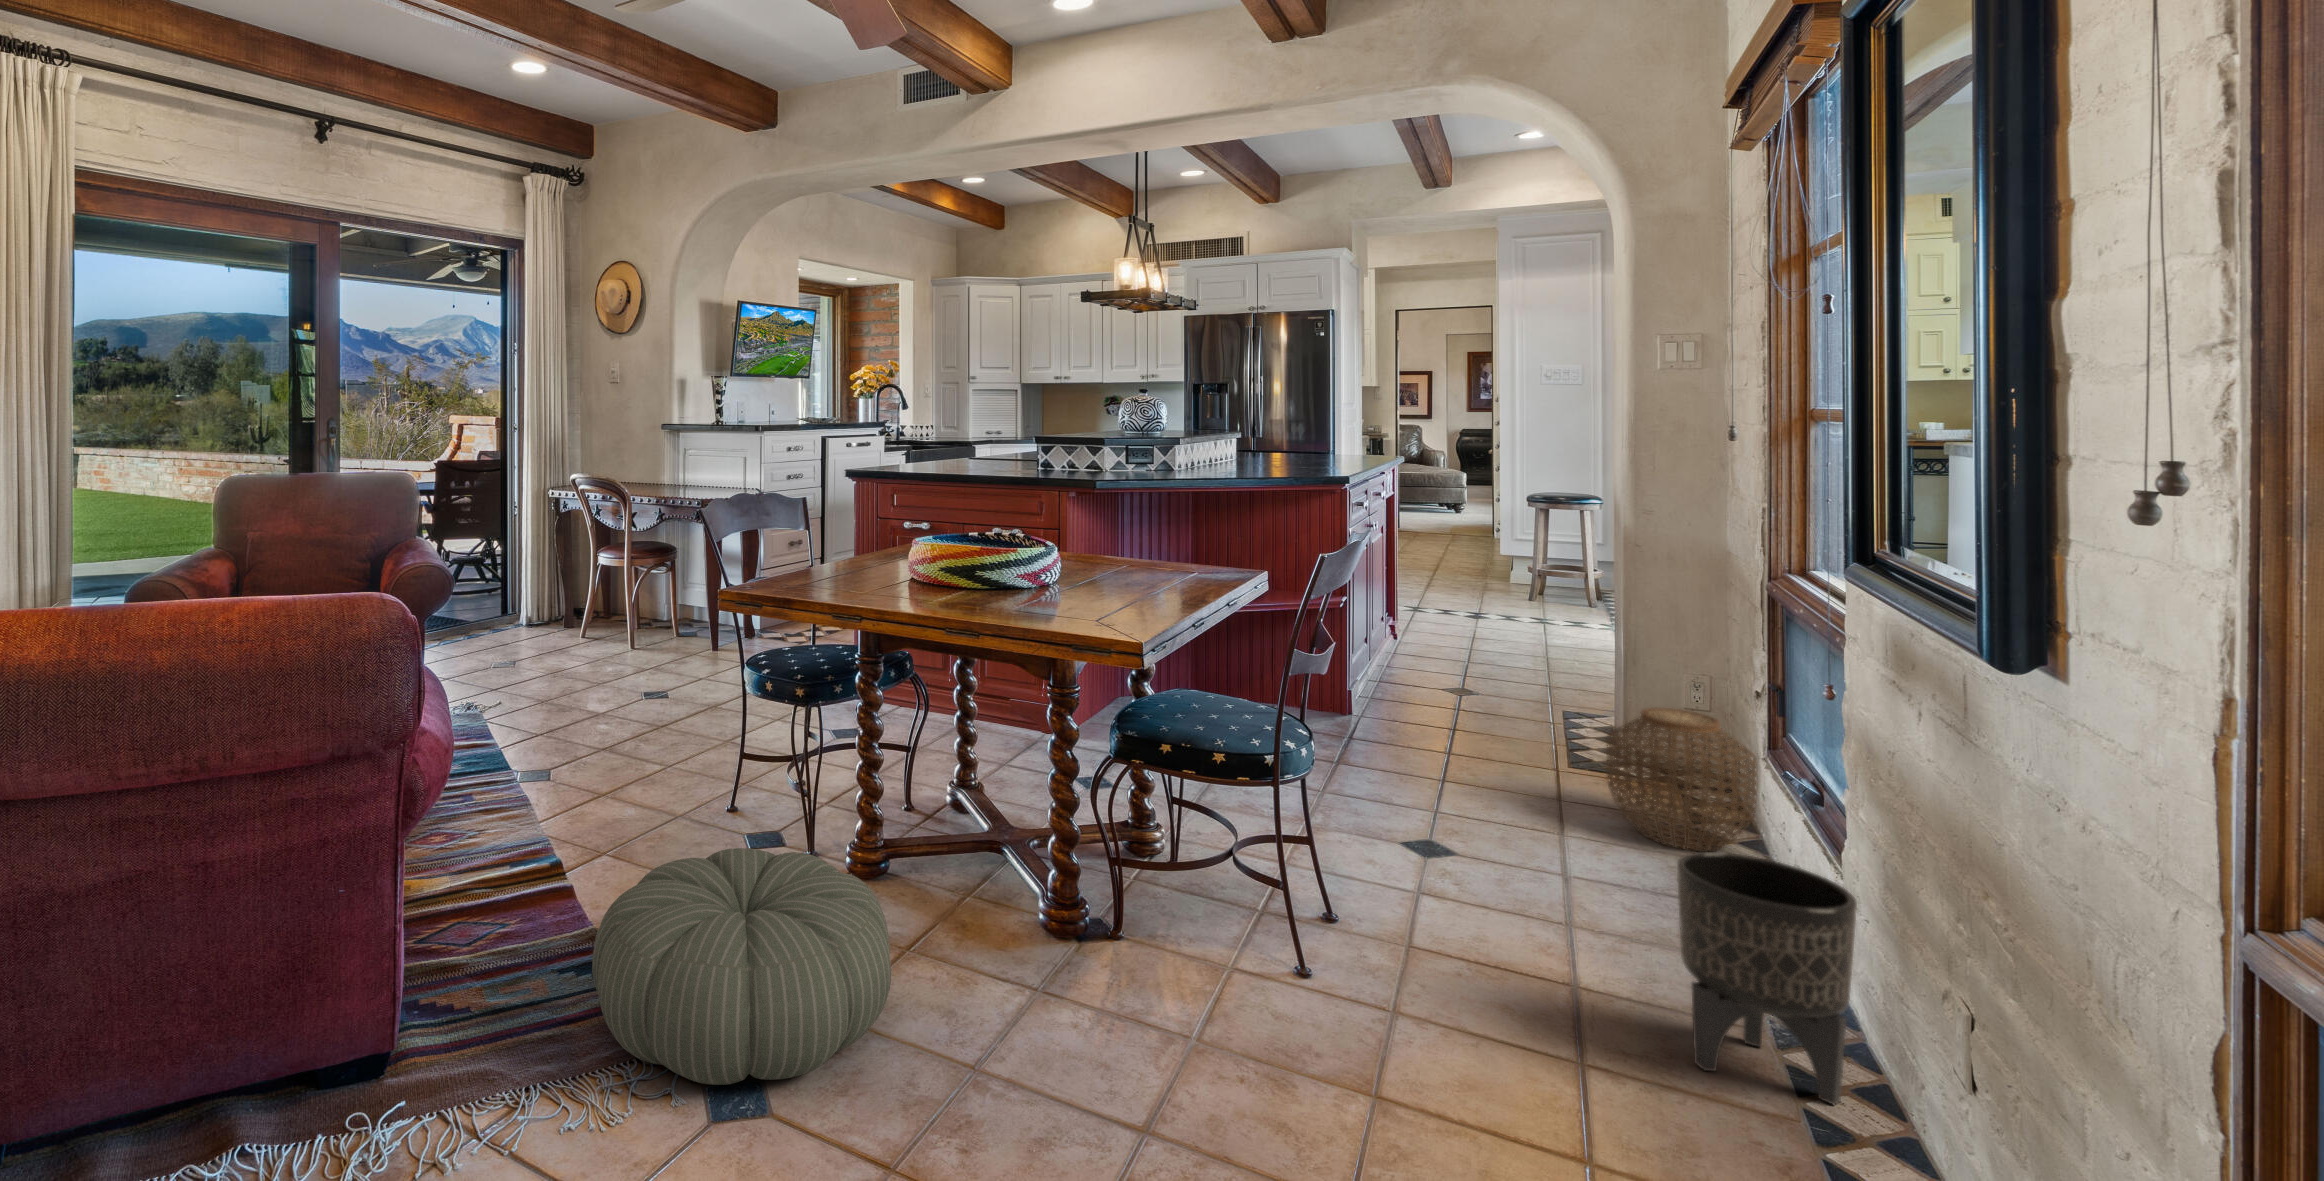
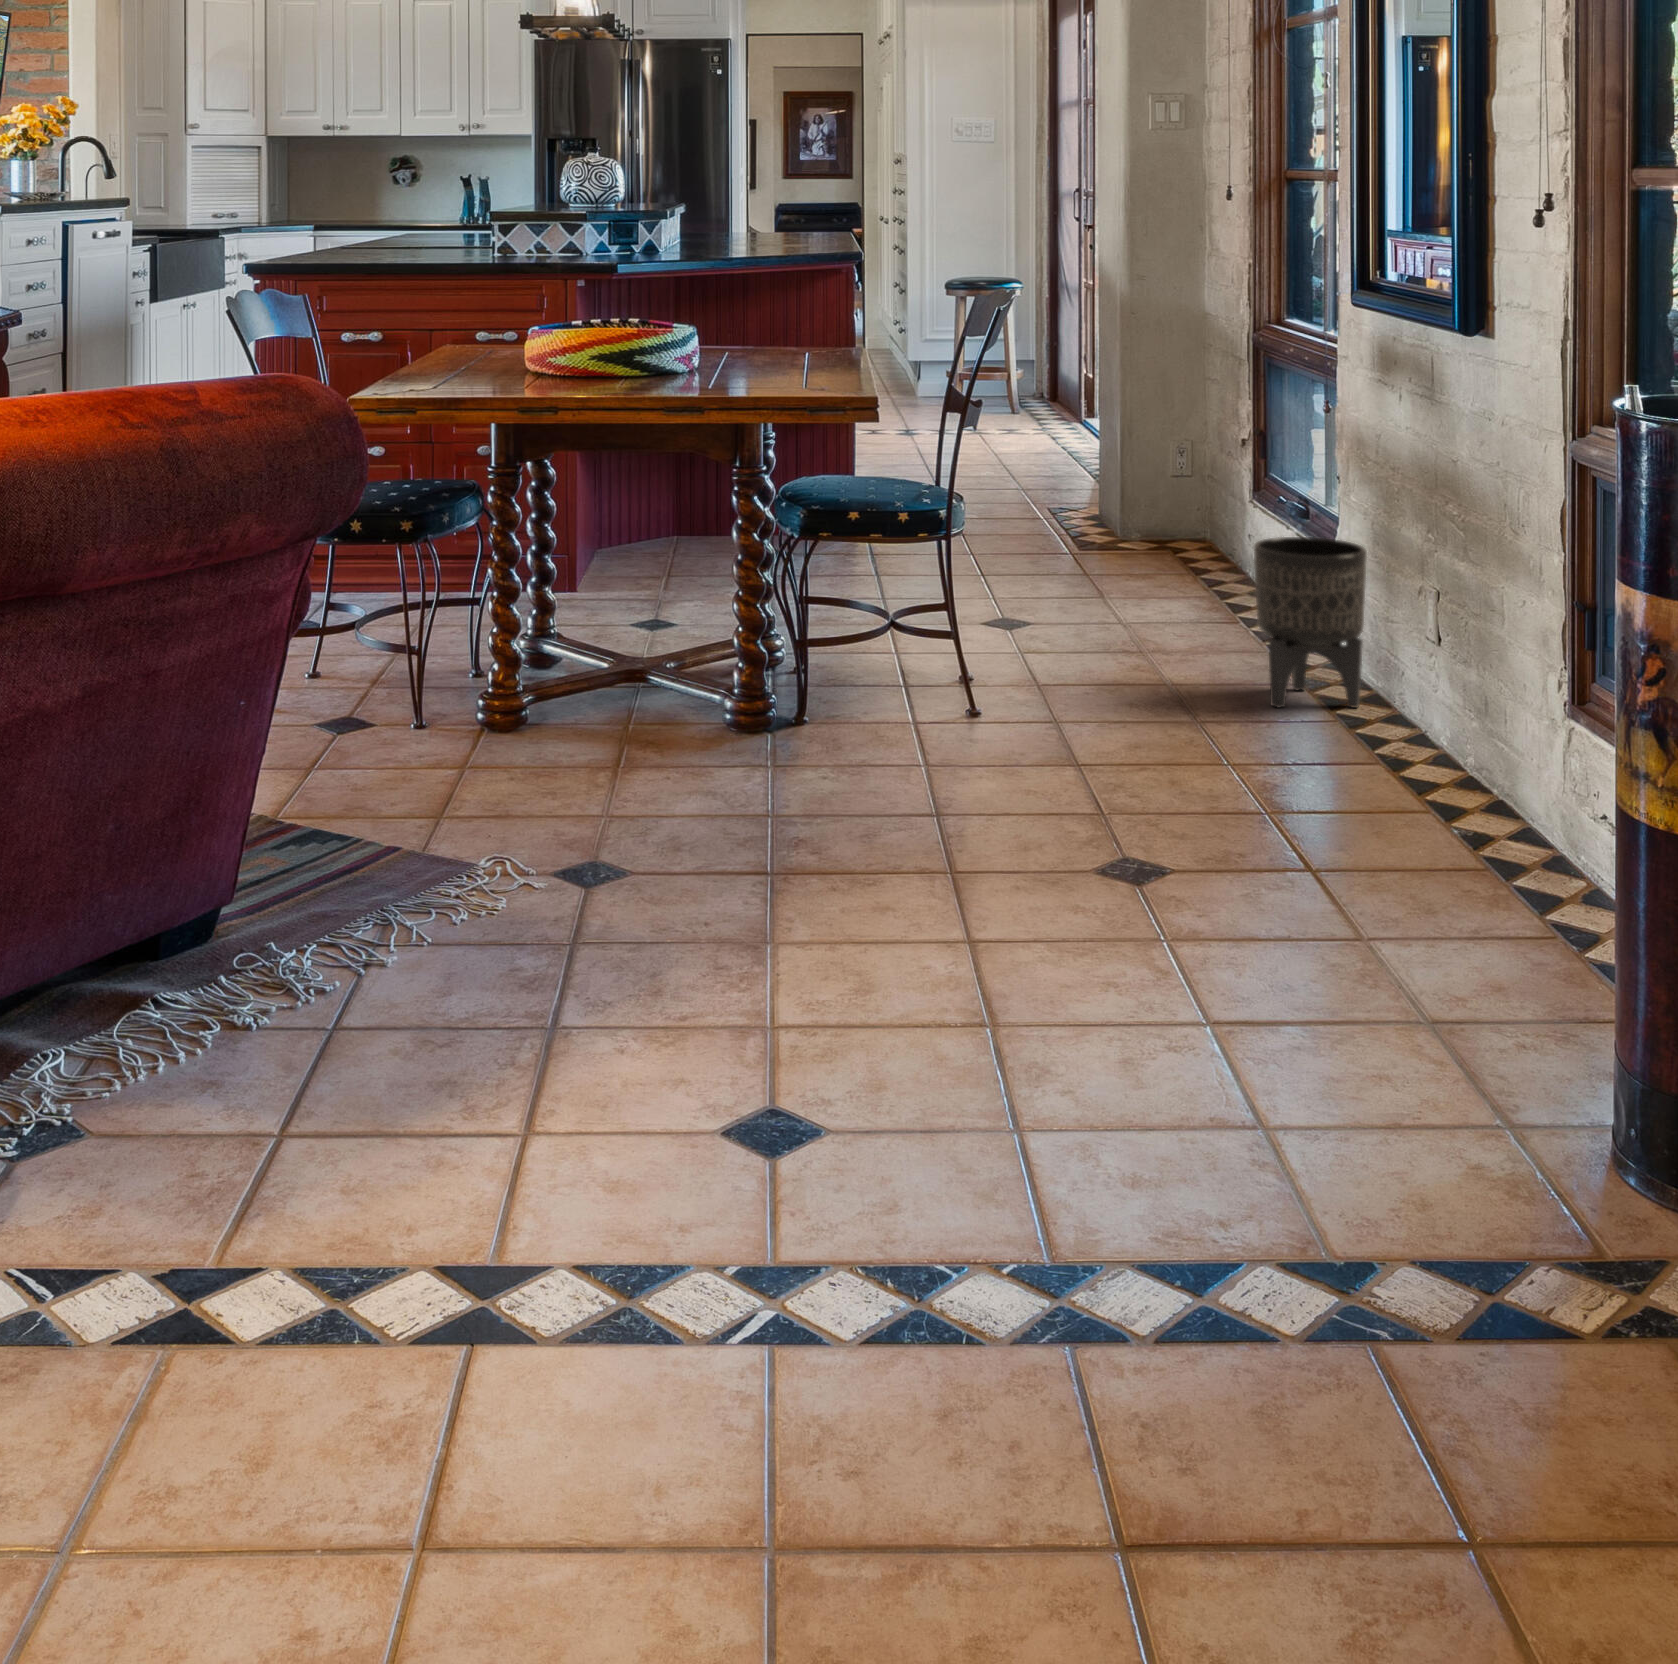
woven basket: present [1606,708,1758,851] -> none [1134,463,1251,593]
pouf: present [592,848,891,1085] -> none [371,663,692,863]

